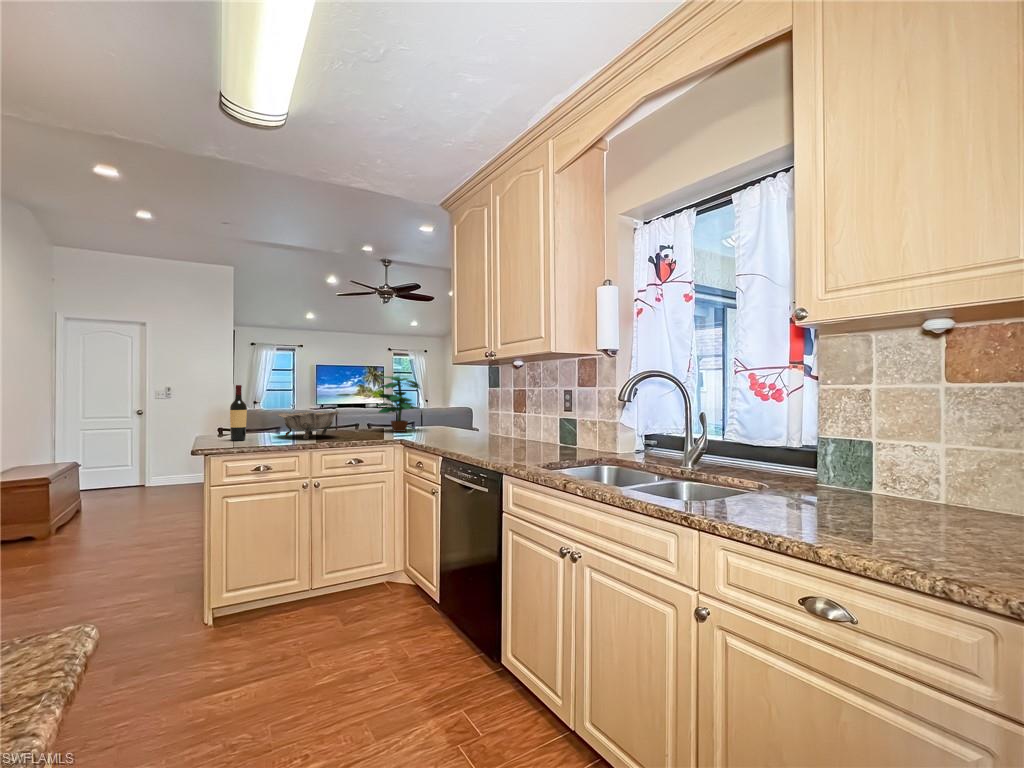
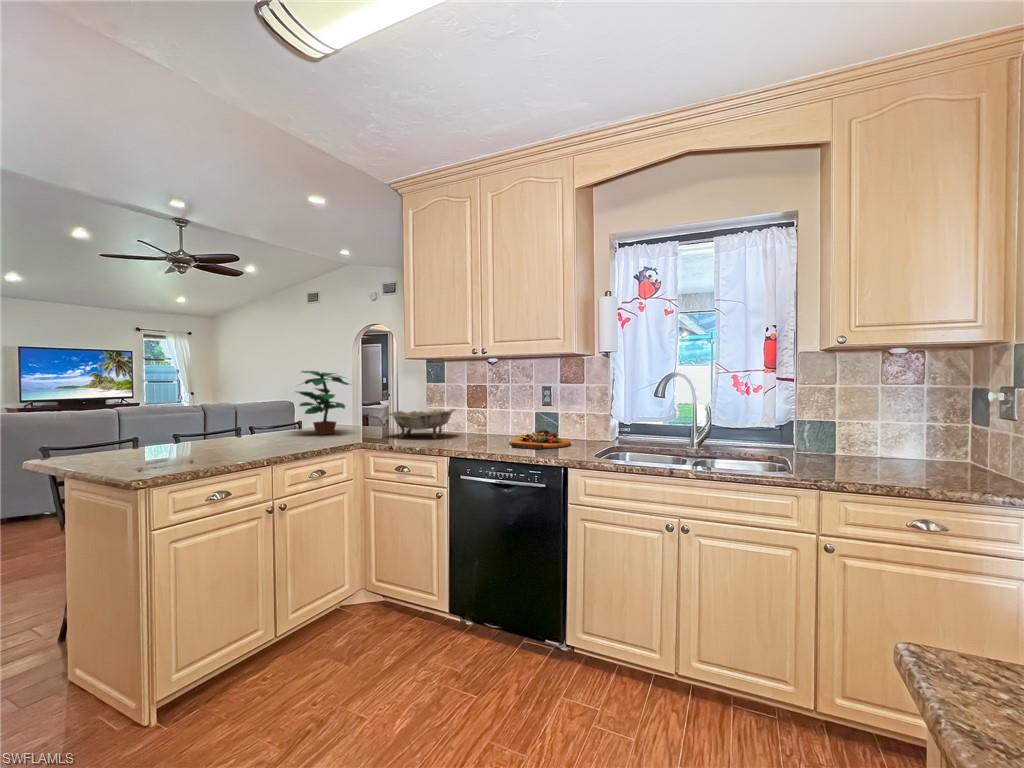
wine bottle: present [230,385,247,441] -> none [139,387,164,463]
decorative bowl: present [279,411,338,439] -> present [387,409,456,438]
cutting board: none [503,436,576,455] -> present [509,430,571,450]

